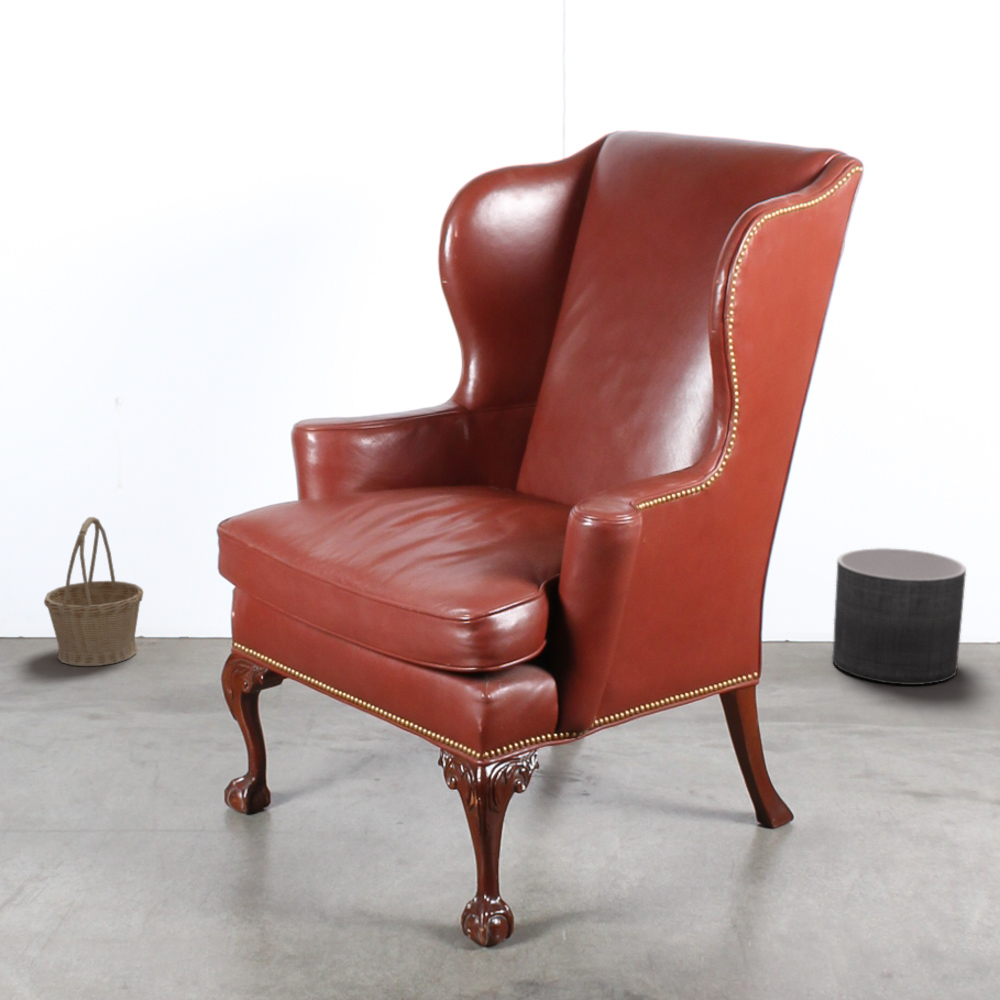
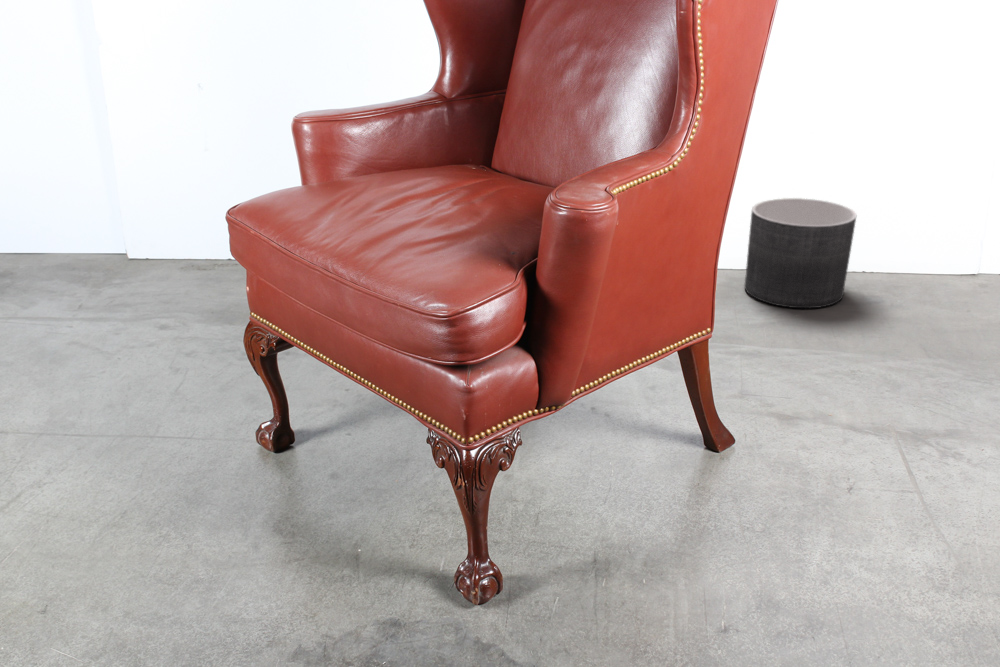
basket: present [44,517,143,666] -> none [122,197,203,316]

